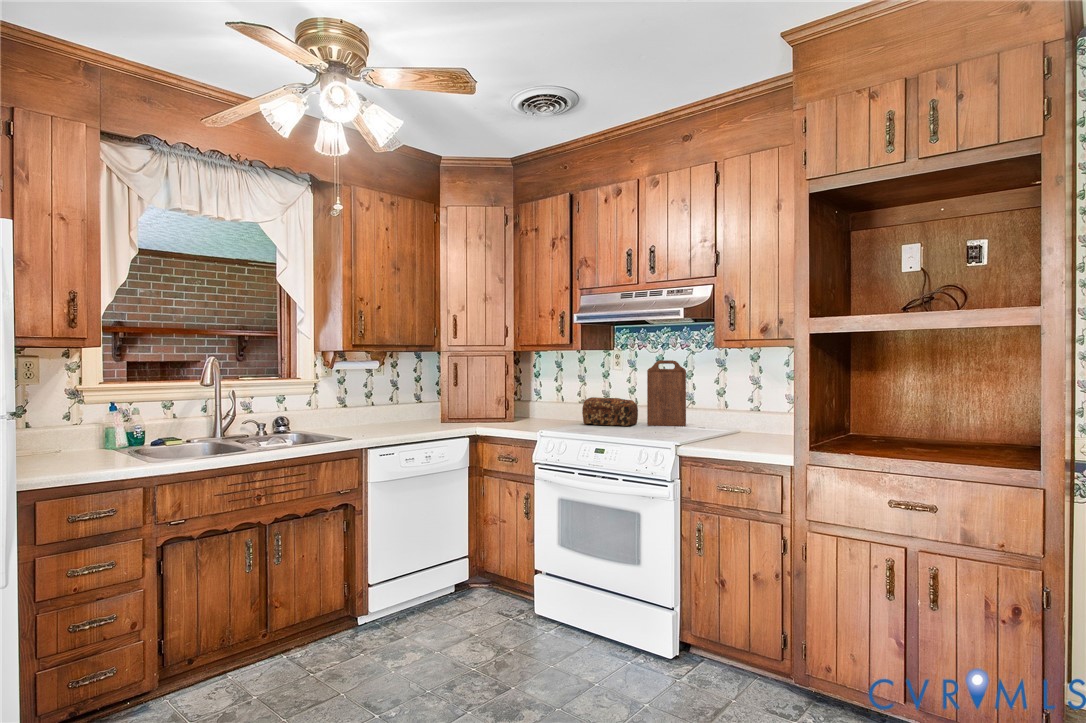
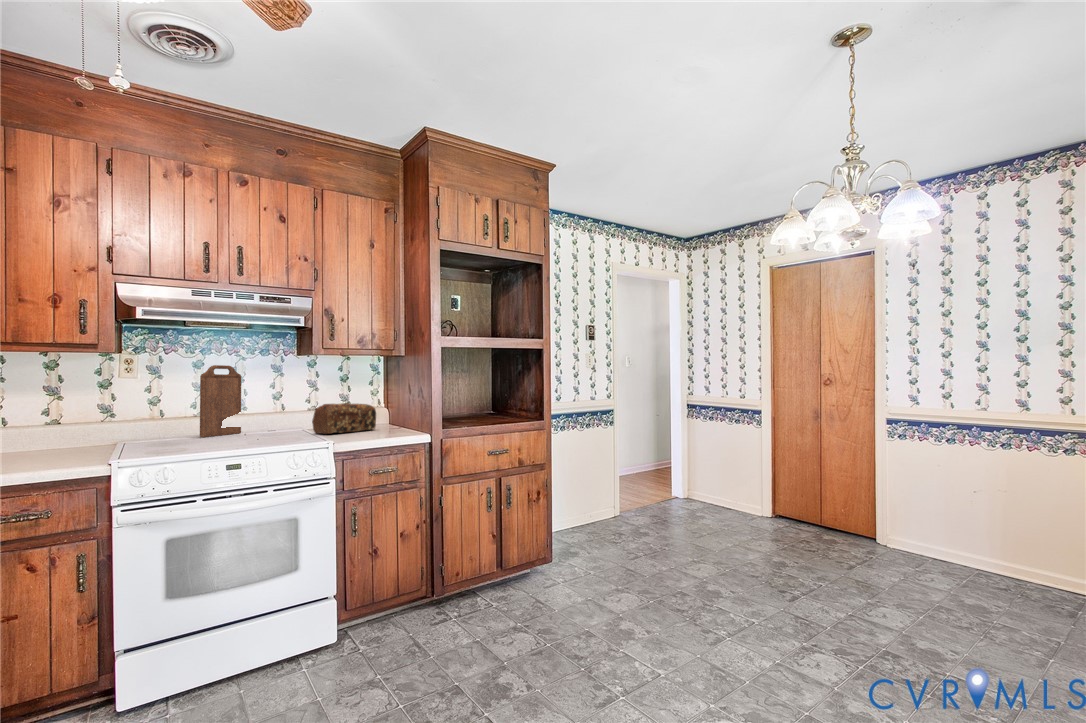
bread loaf: present [582,397,638,426] -> present [312,403,376,434]

